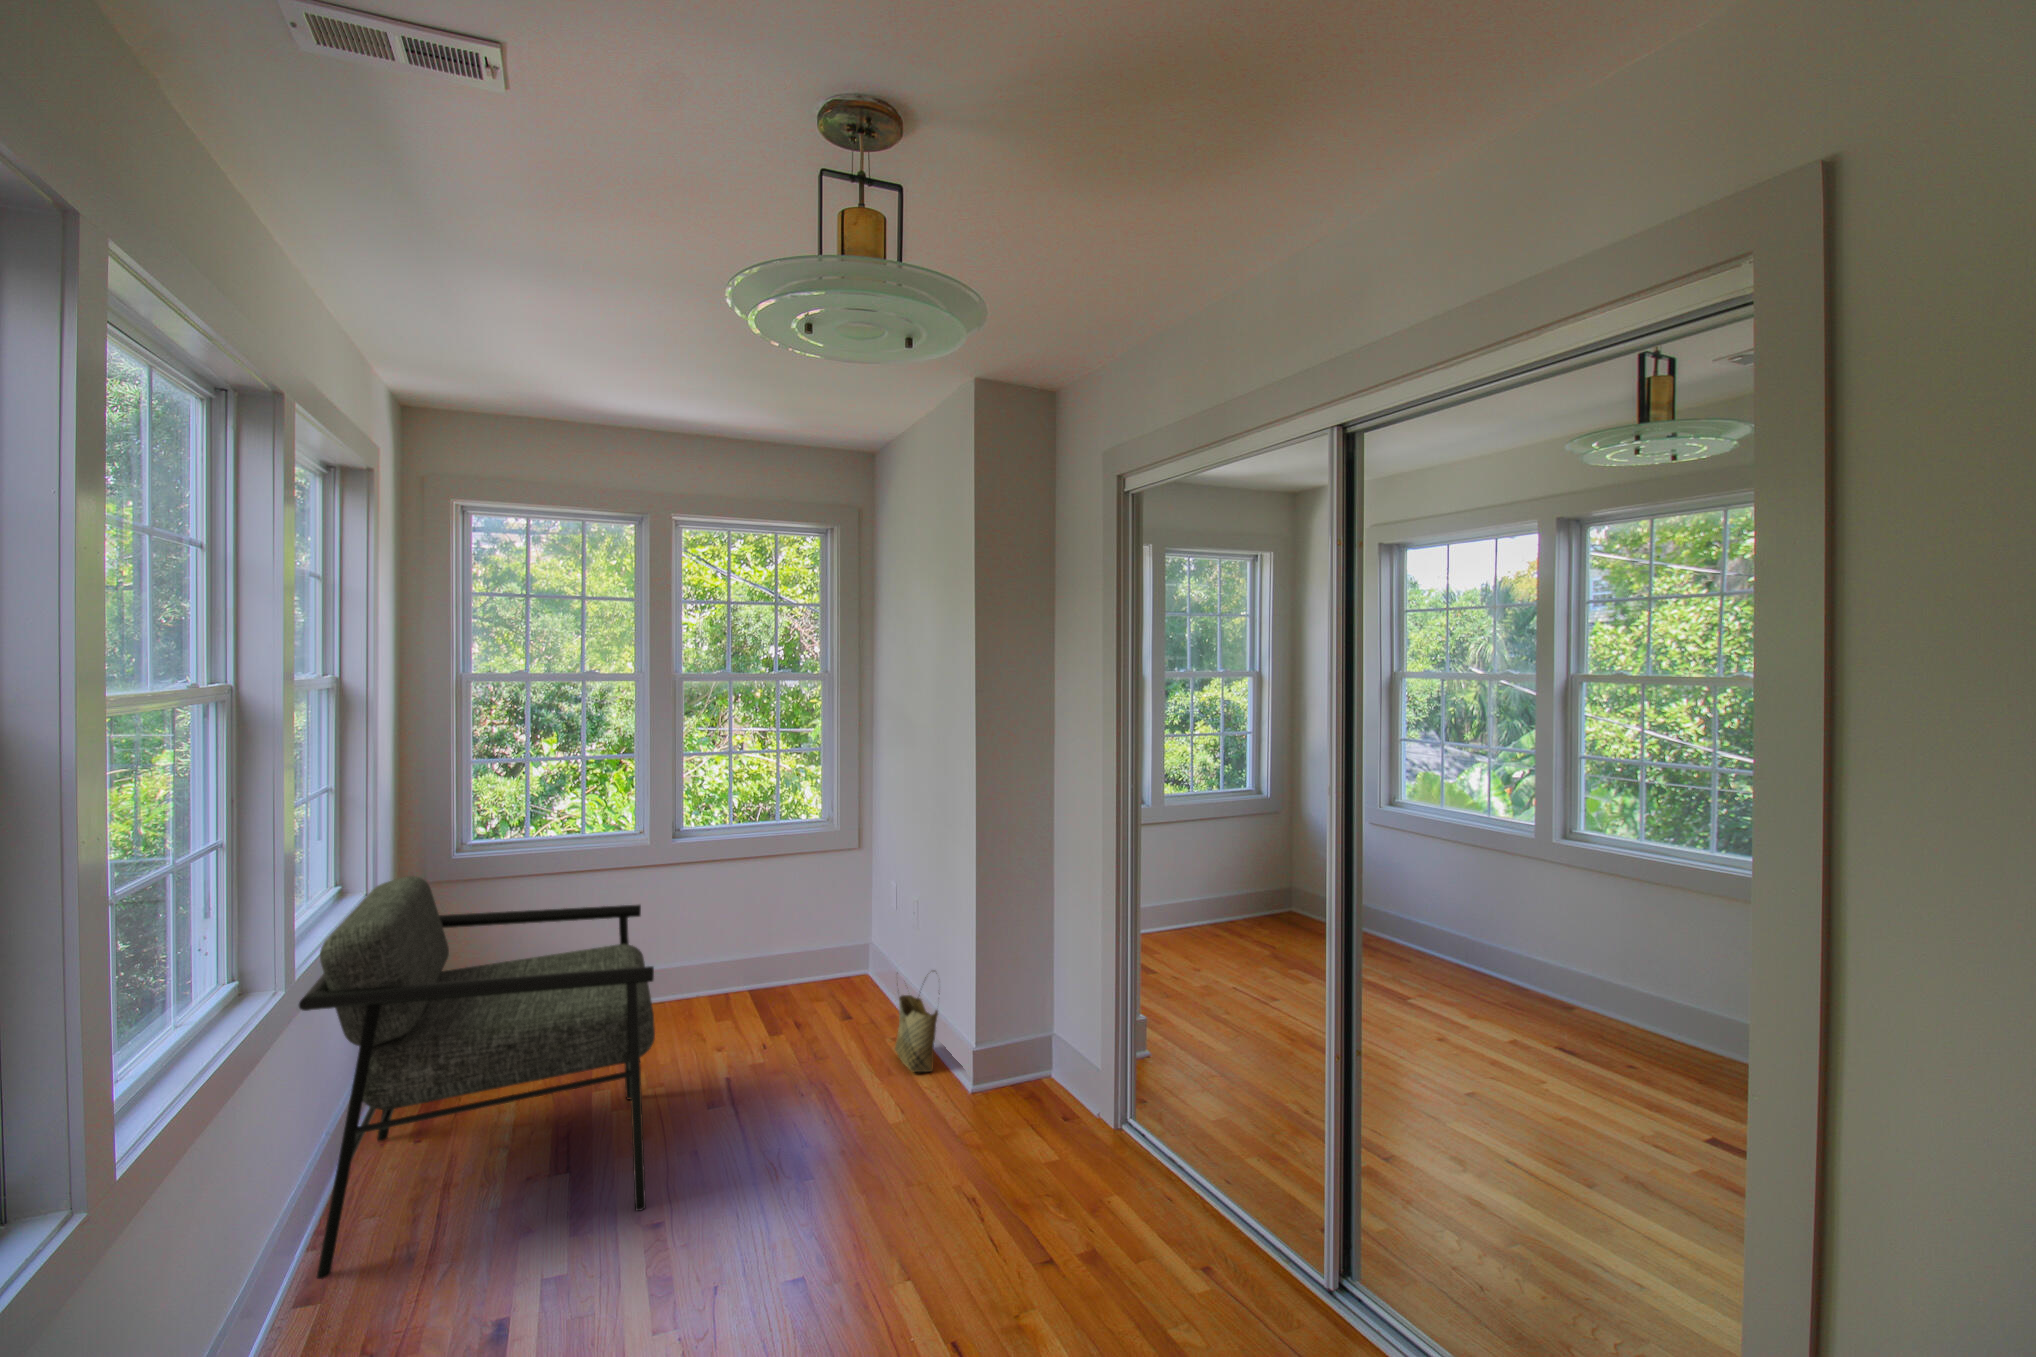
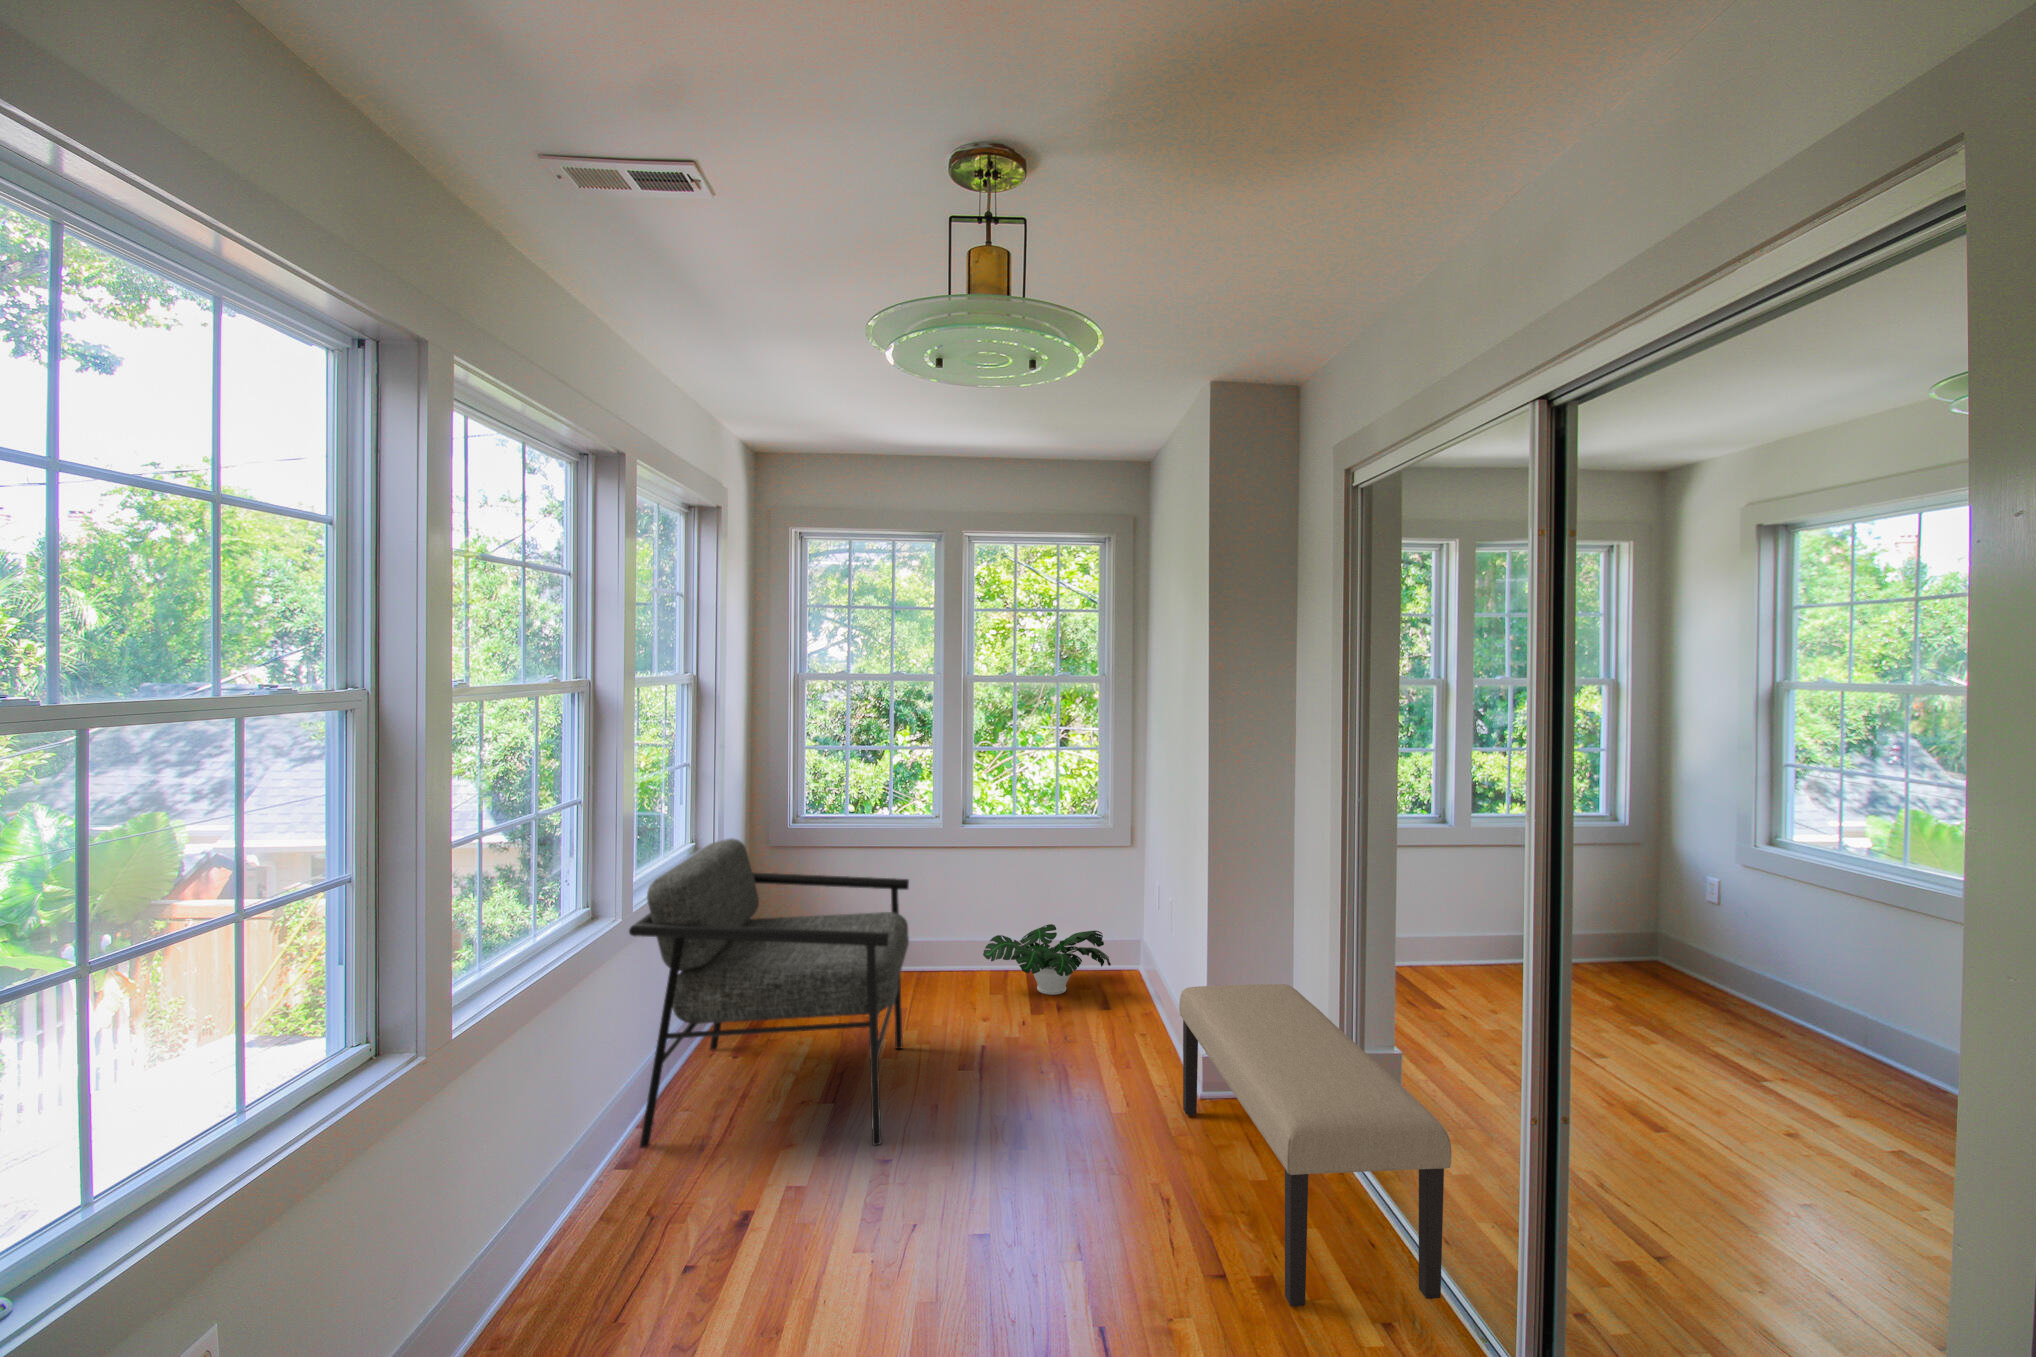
potted plant: none [710,939,853,1014] -> present [983,924,1111,995]
bench: none [957,970,1246,1272] -> present [1179,984,1451,1306]
woven basket: present [895,985,938,1072] -> none [1137,968,1178,1069]

